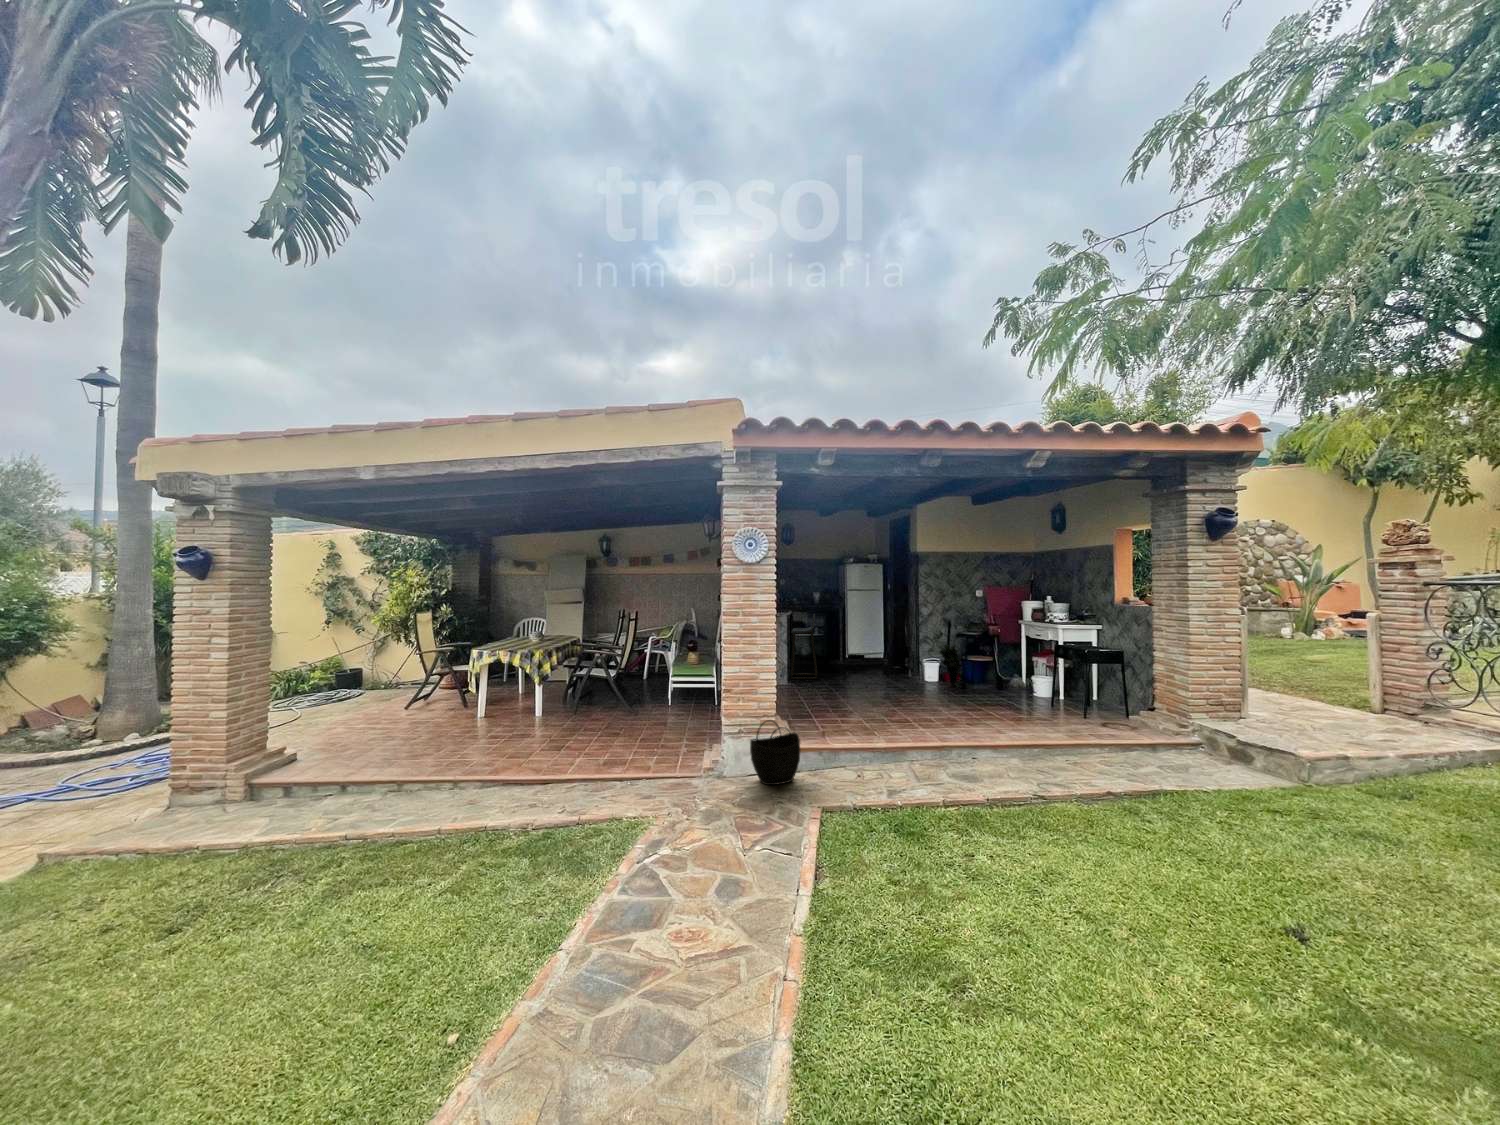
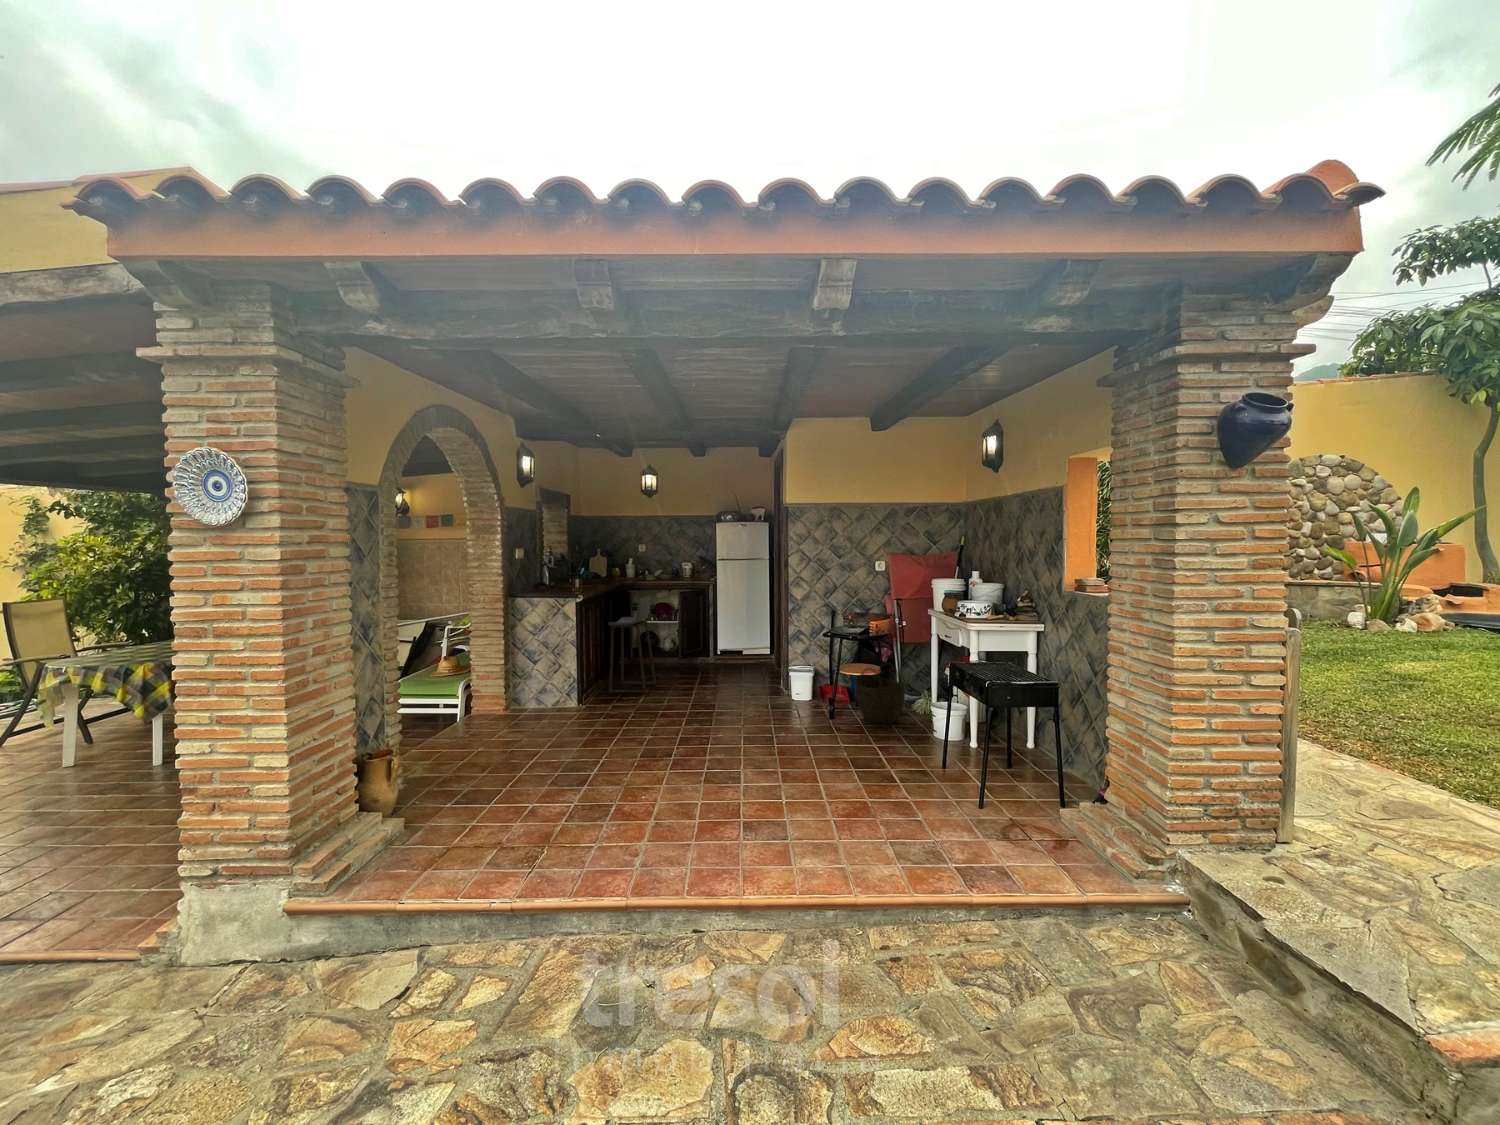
potted plant: present [940,645,963,686] -> none [810,646,845,712]
woven basket: present [750,720,800,785] -> present [855,663,905,724]

